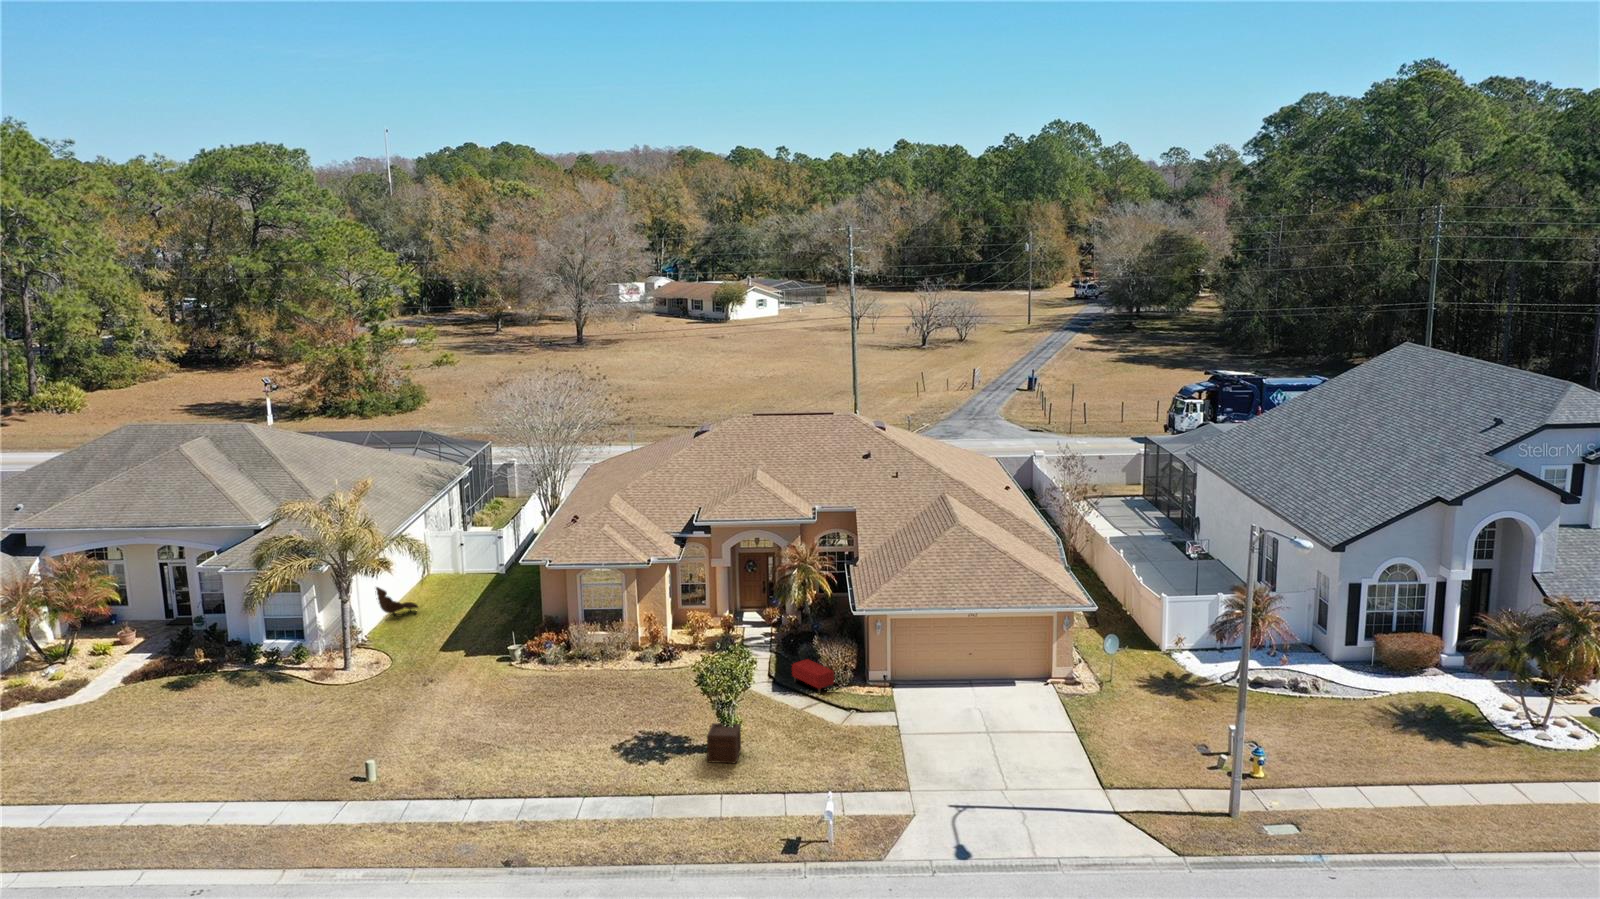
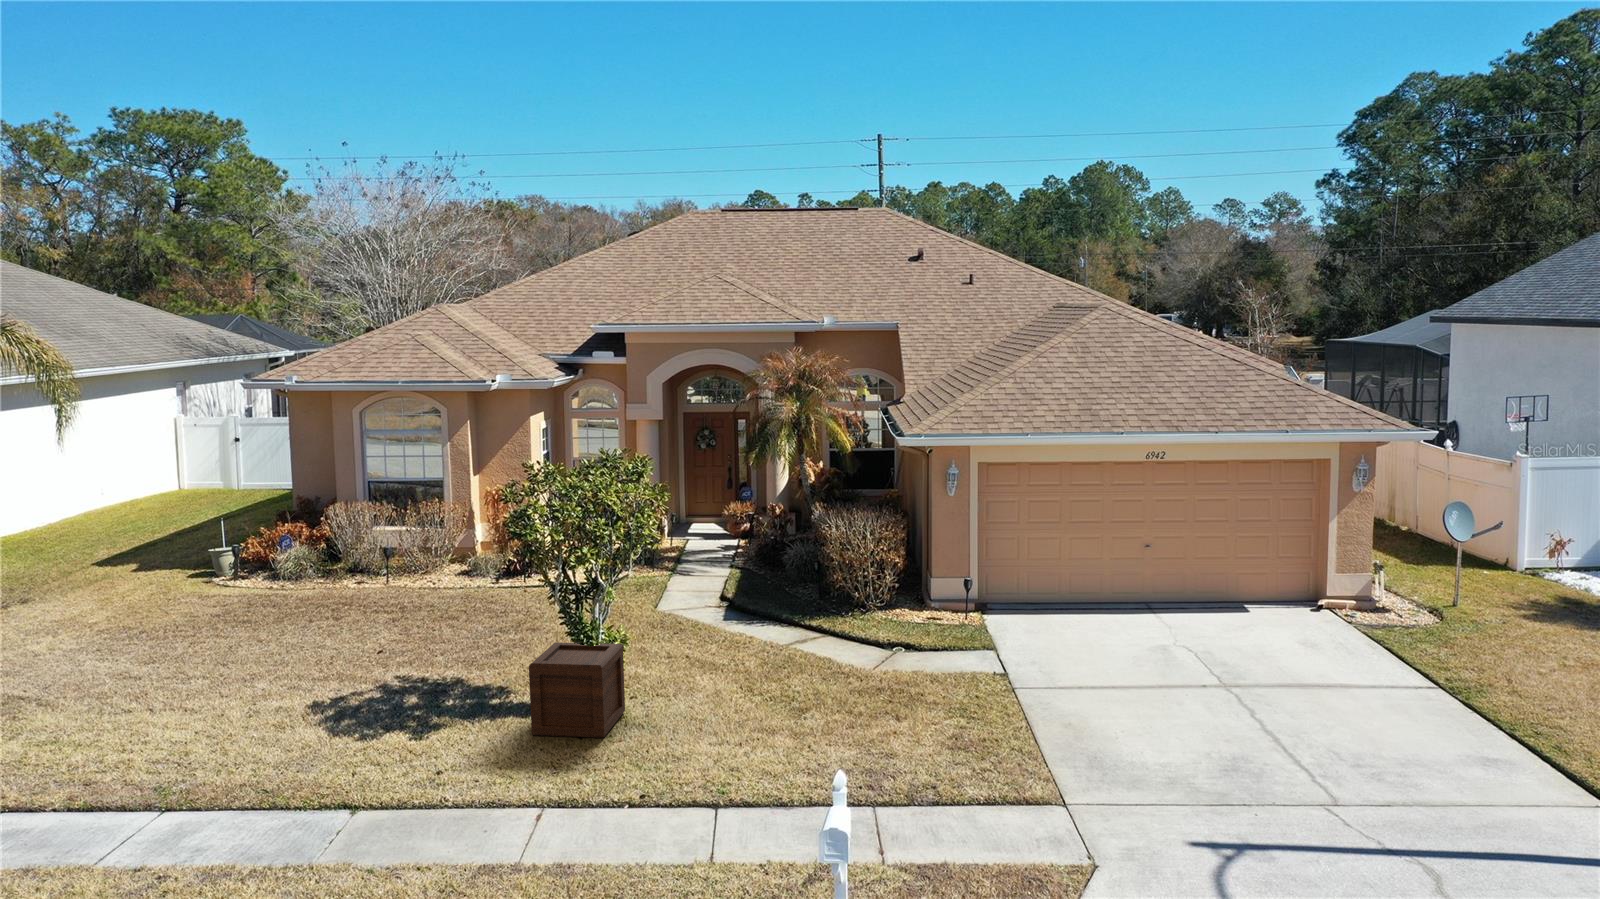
lounge chair: present [376,587,418,620] -> none [24,467,110,530]
bench: present [792,659,834,693] -> none [768,557,858,621]

